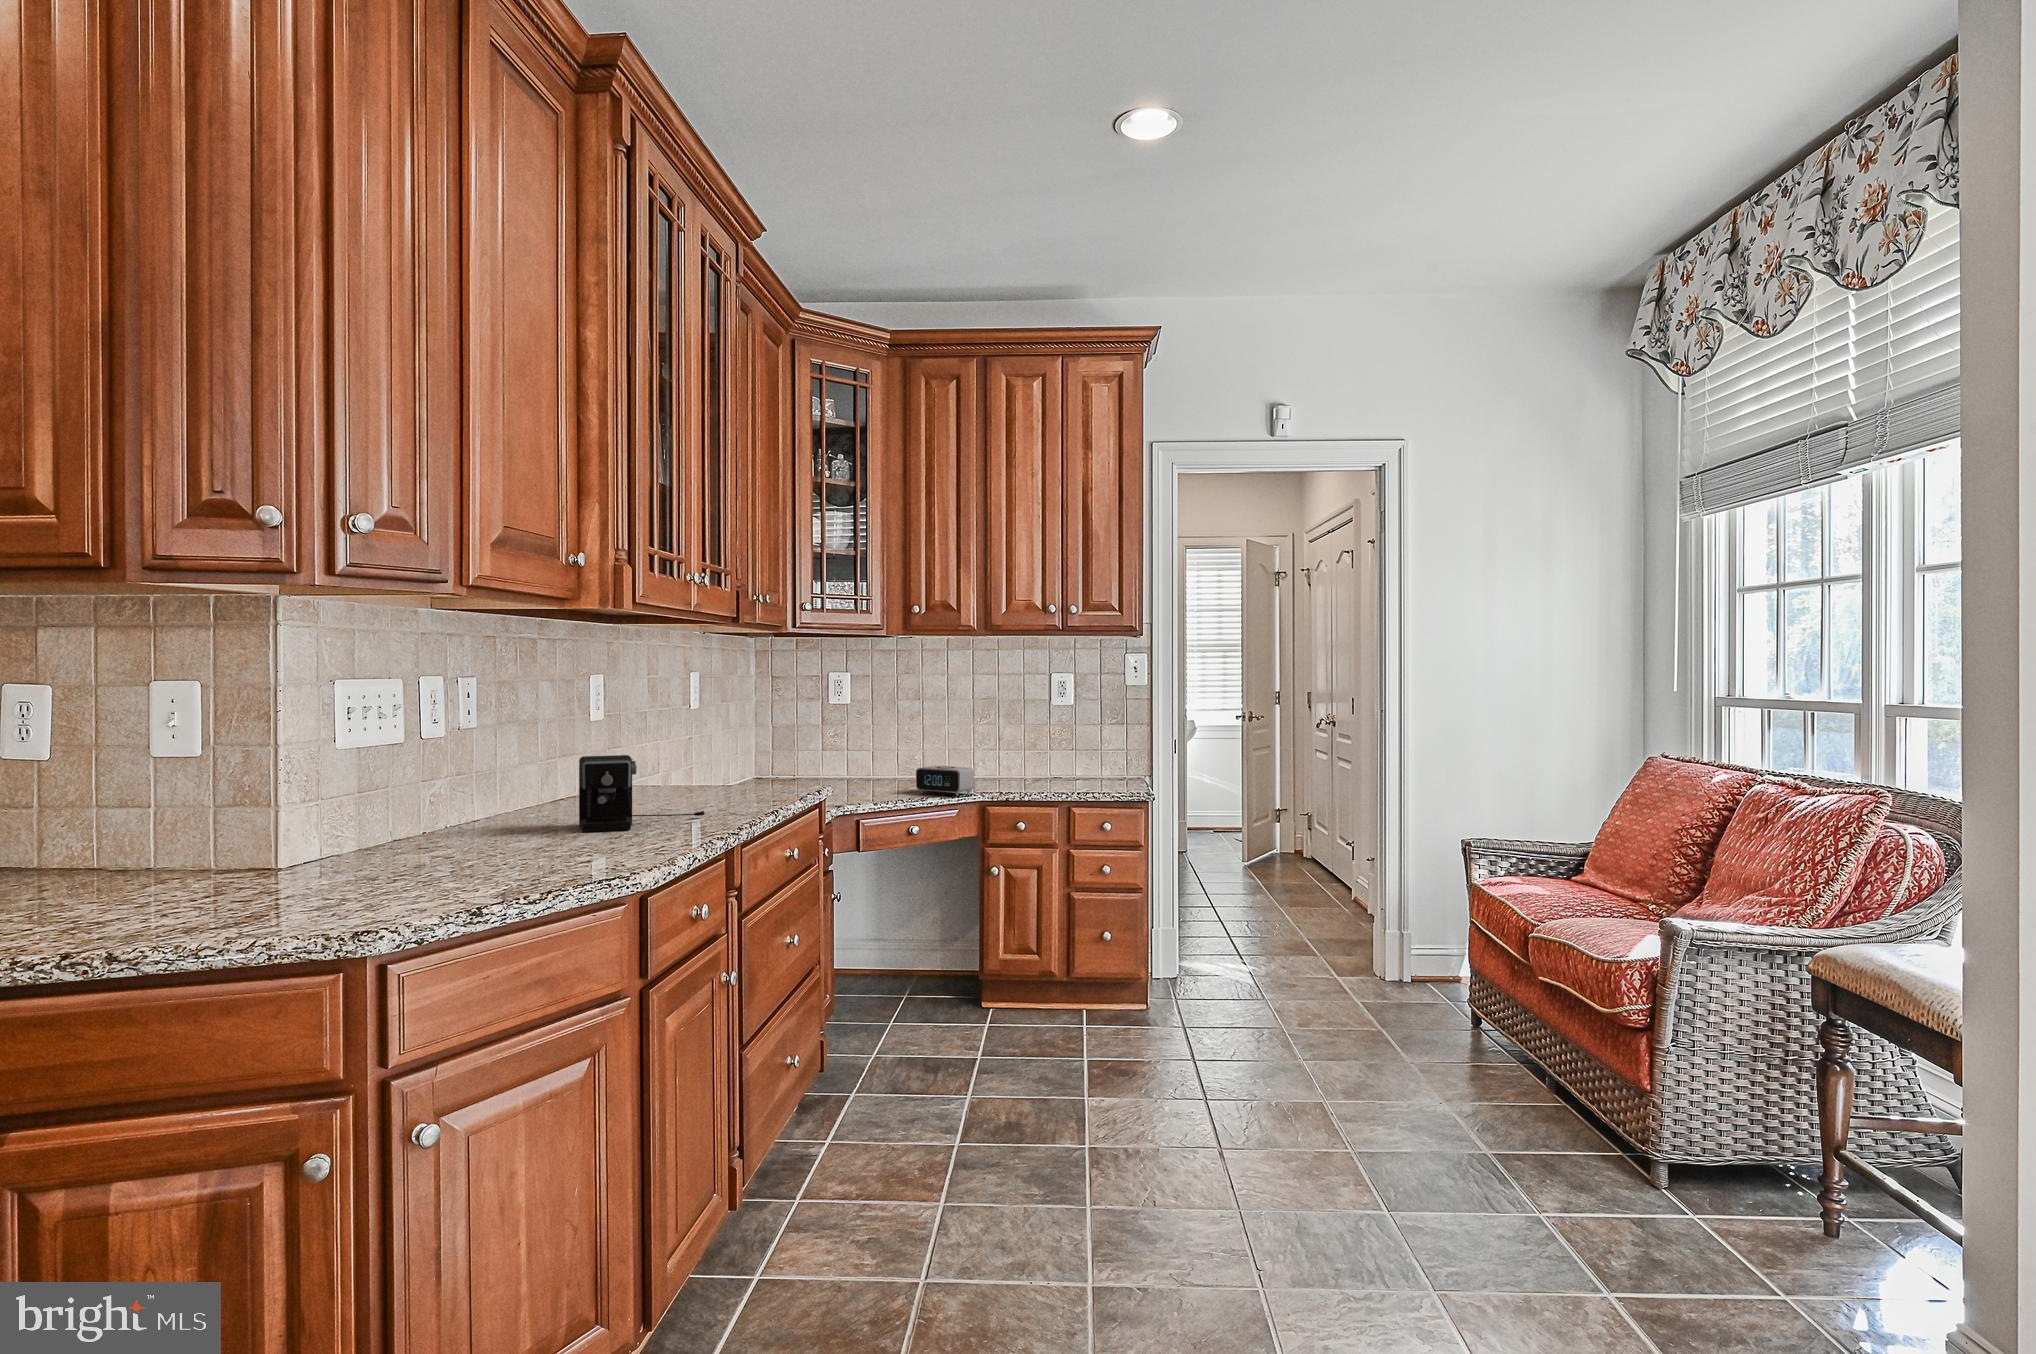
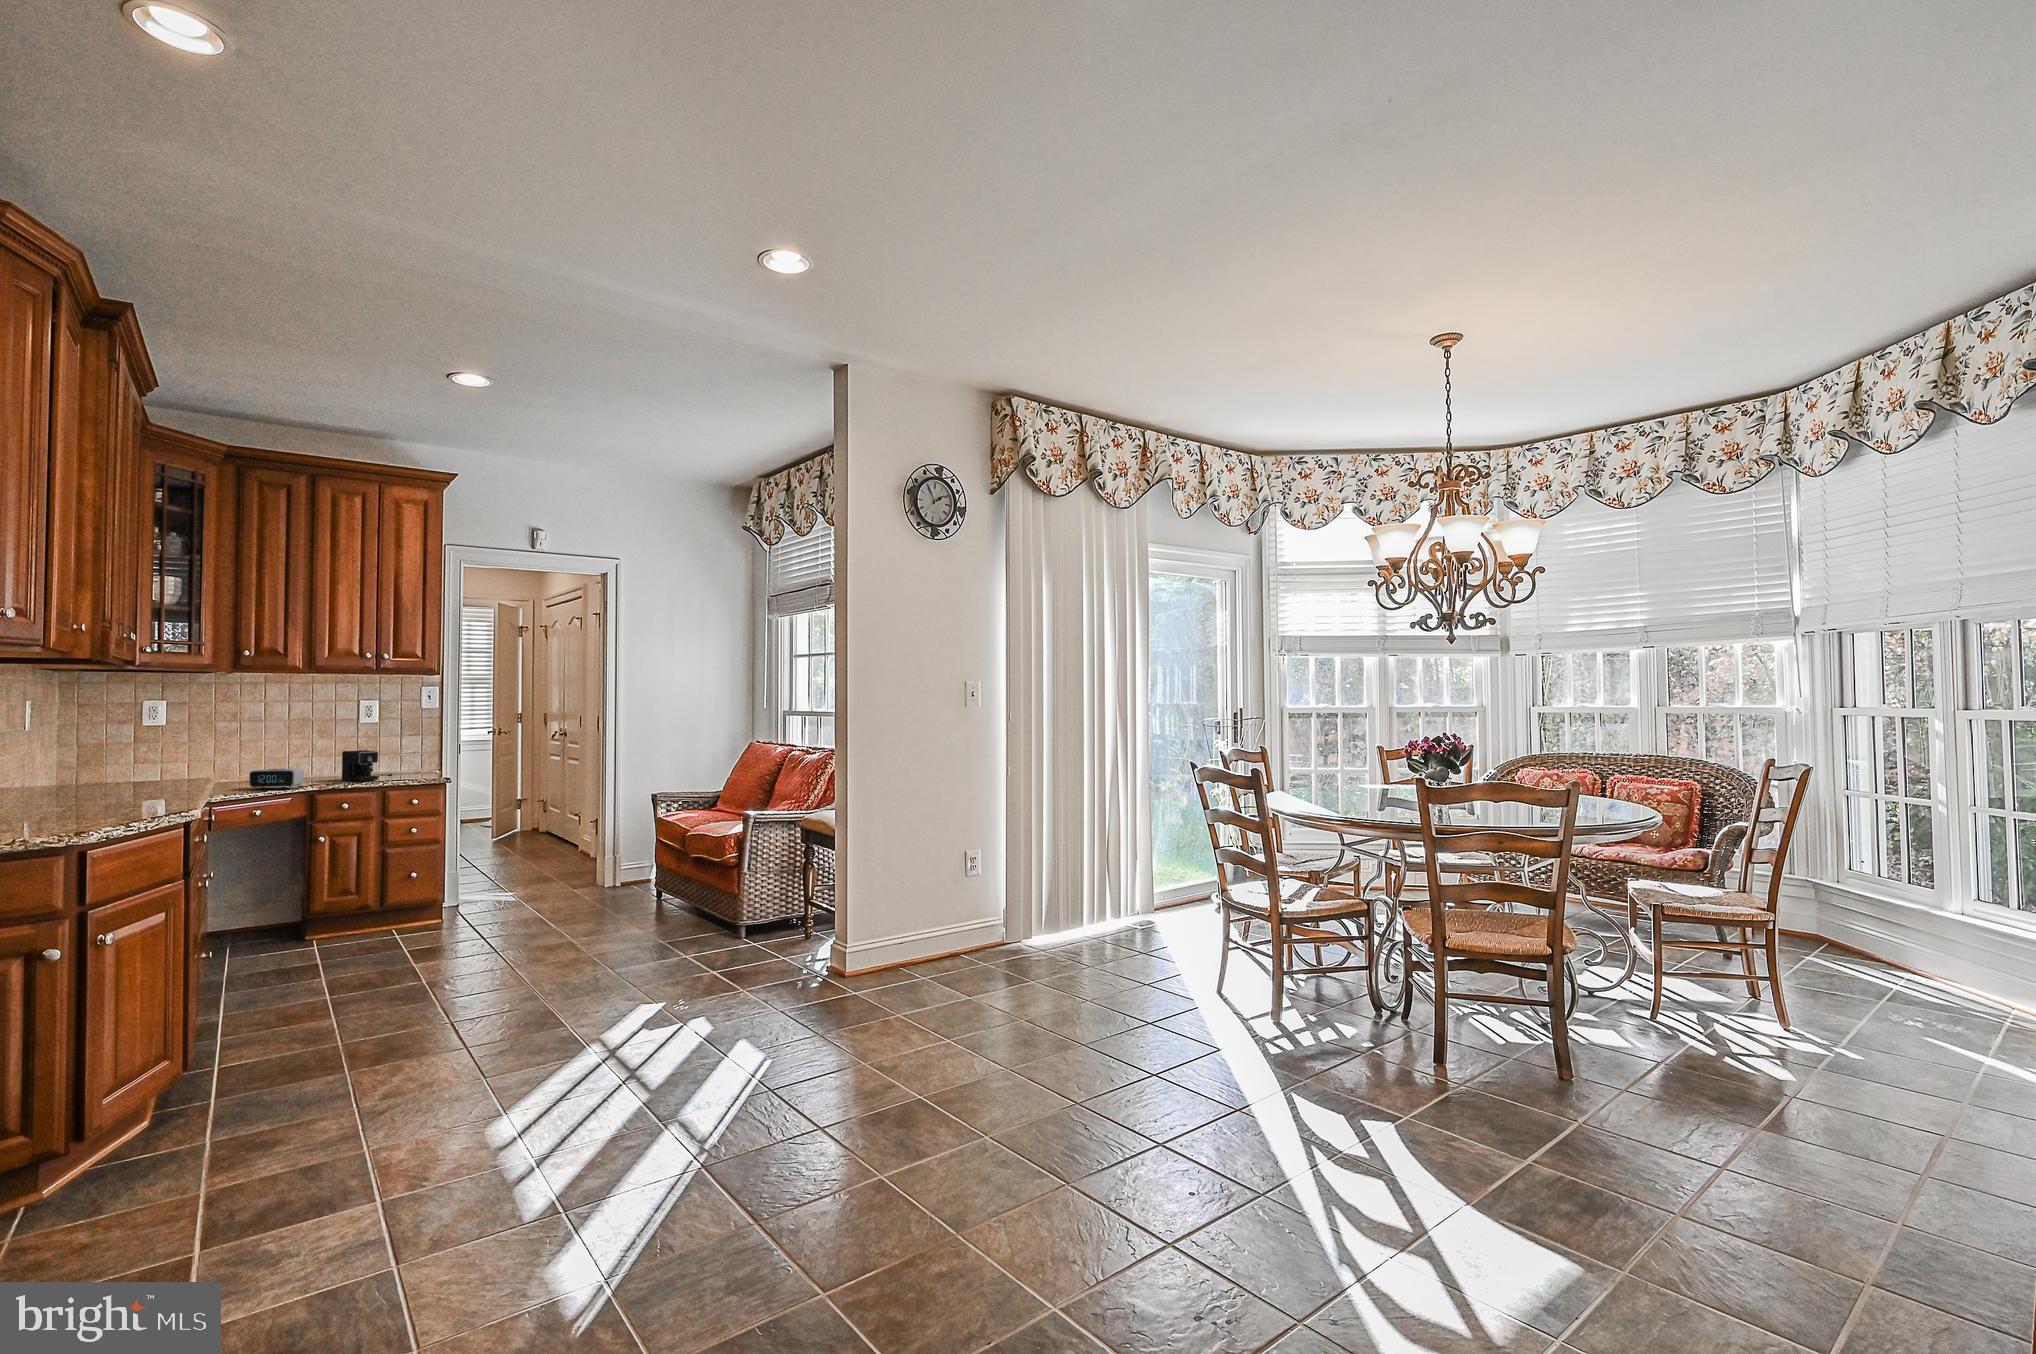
coffee maker: present [579,755,704,832] -> present [342,750,392,781]

